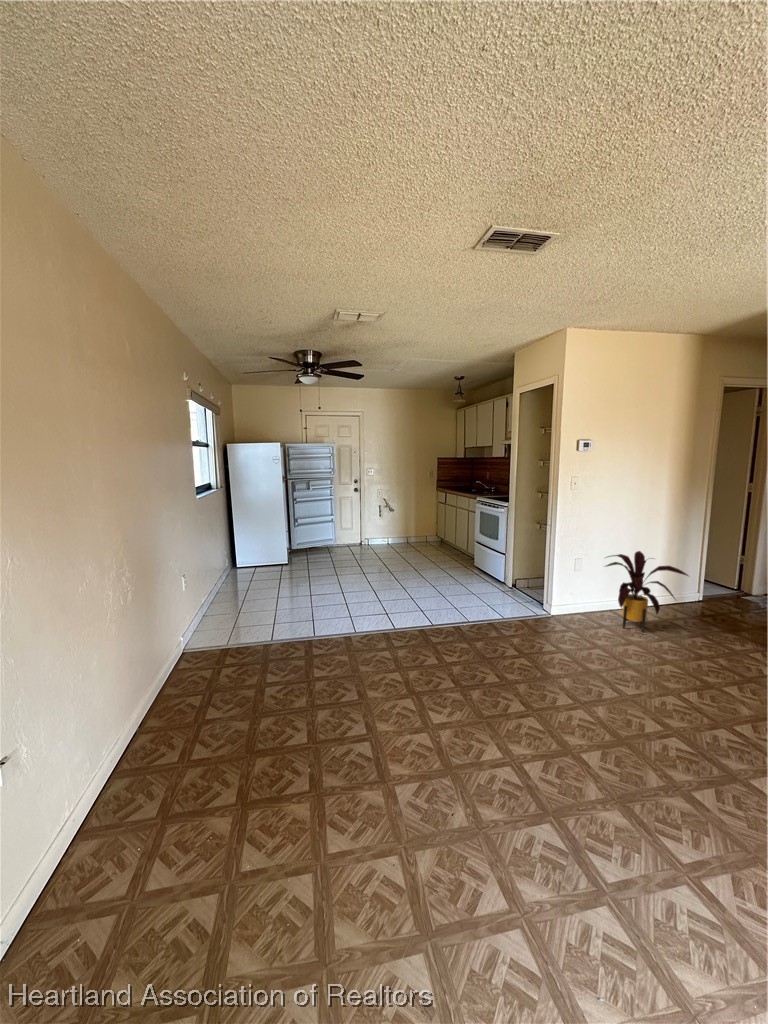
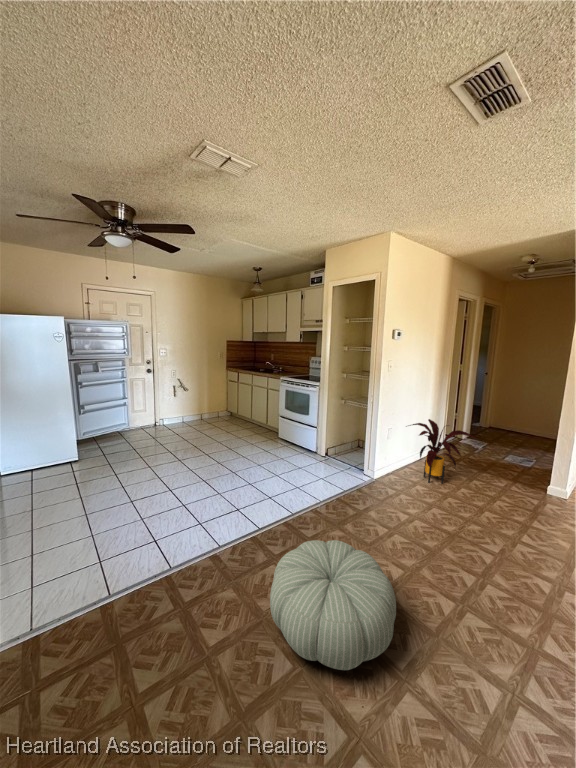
pouf: none [360,629,460,707] -> present [270,540,396,670]

